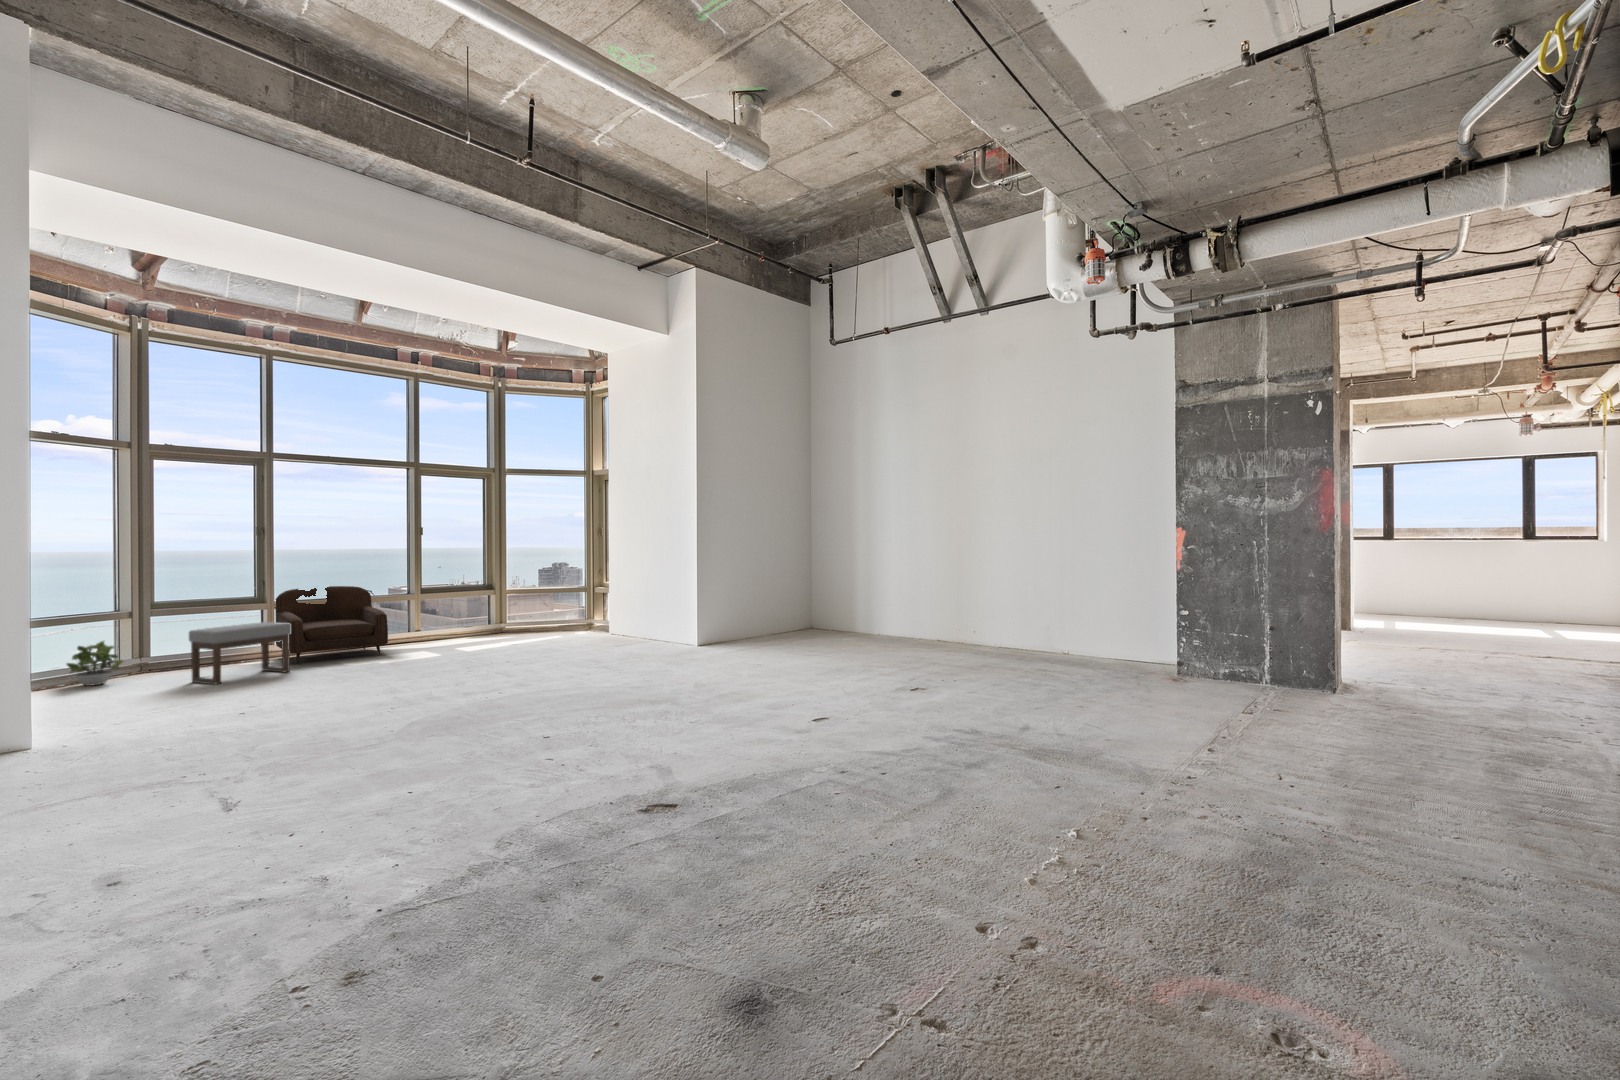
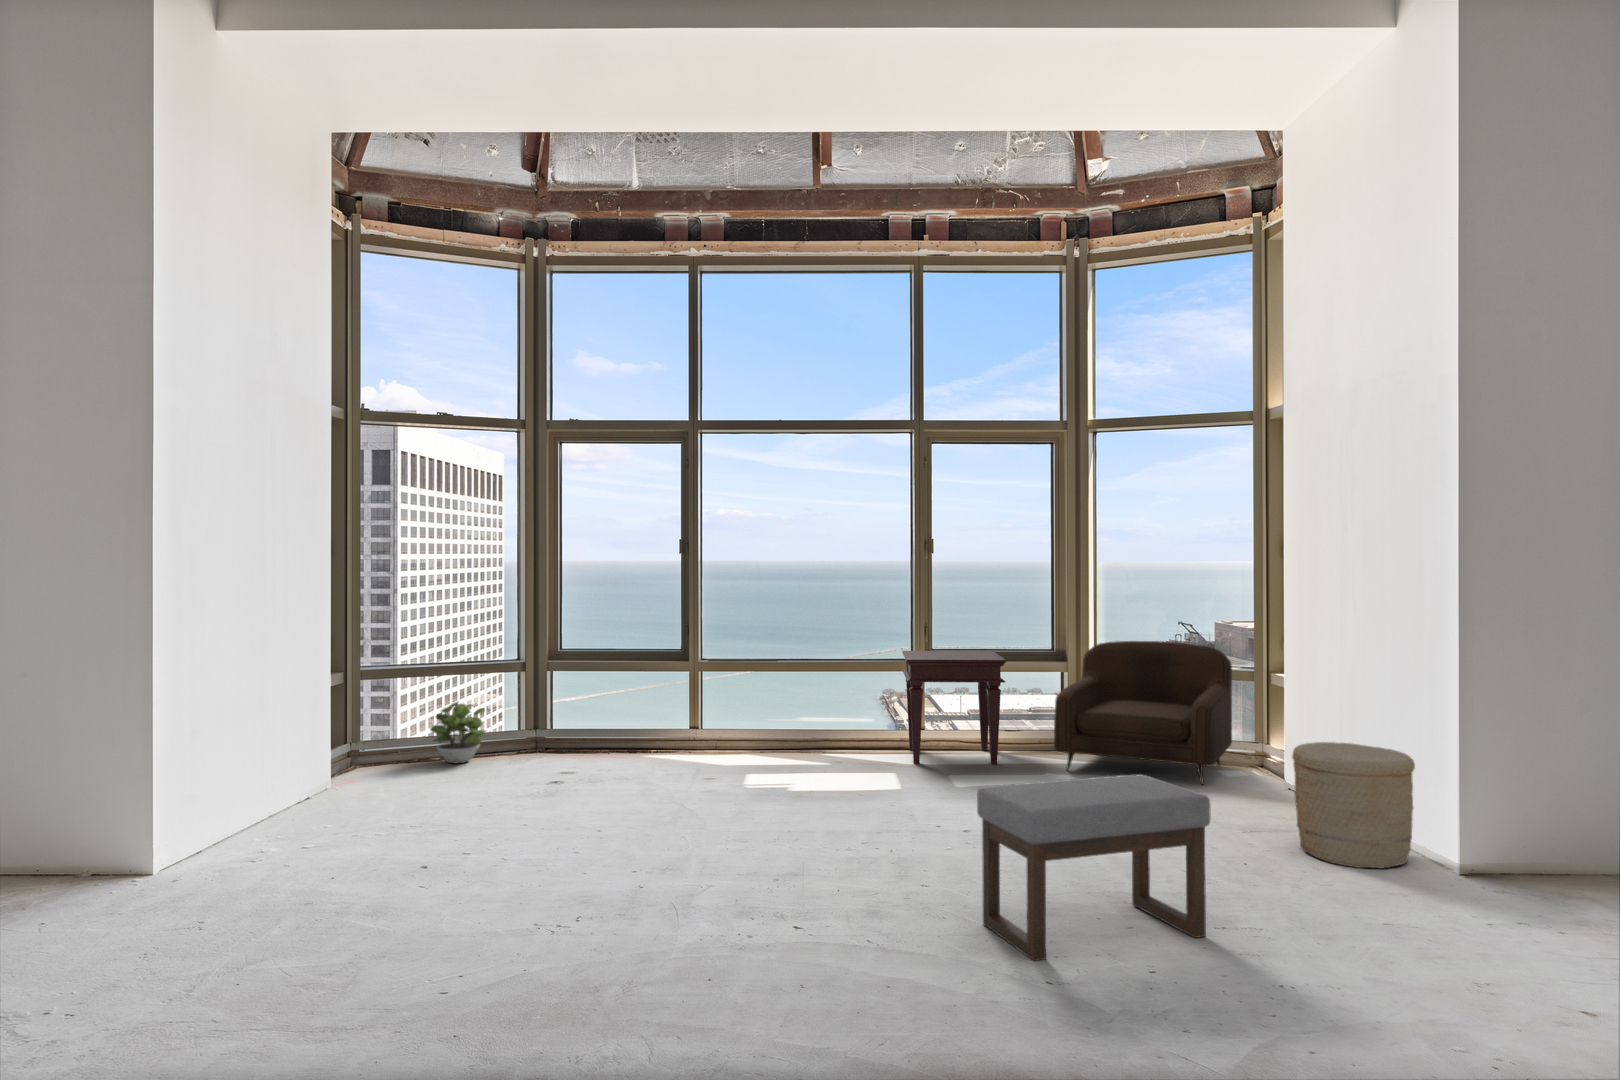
armchair: present [275,586,388,664] -> present [1054,641,1232,785]
side table: none [406,586,477,646] -> present [902,651,1006,765]
woven basket: none [627,605,666,645] -> present [1292,742,1415,868]
ottoman: present [189,622,291,684] -> present [977,774,1210,961]

